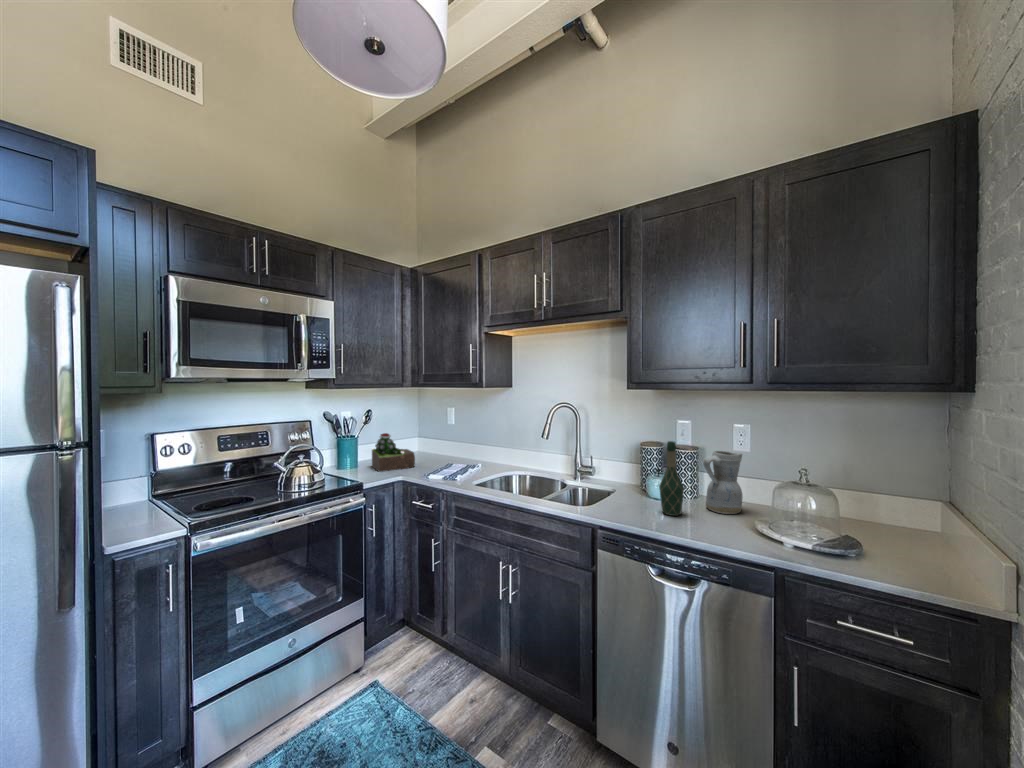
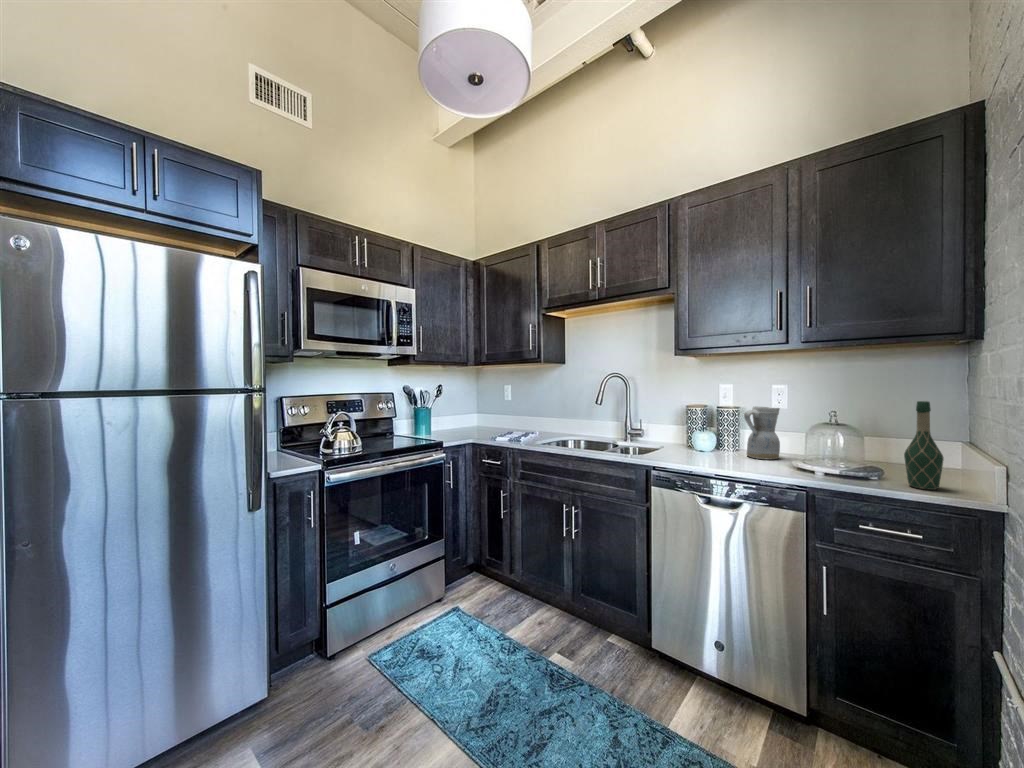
succulent plant: present [372,433,415,472] -> none [443,405,480,437]
wine bottle: present [659,441,684,516] -> present [904,401,944,490]

